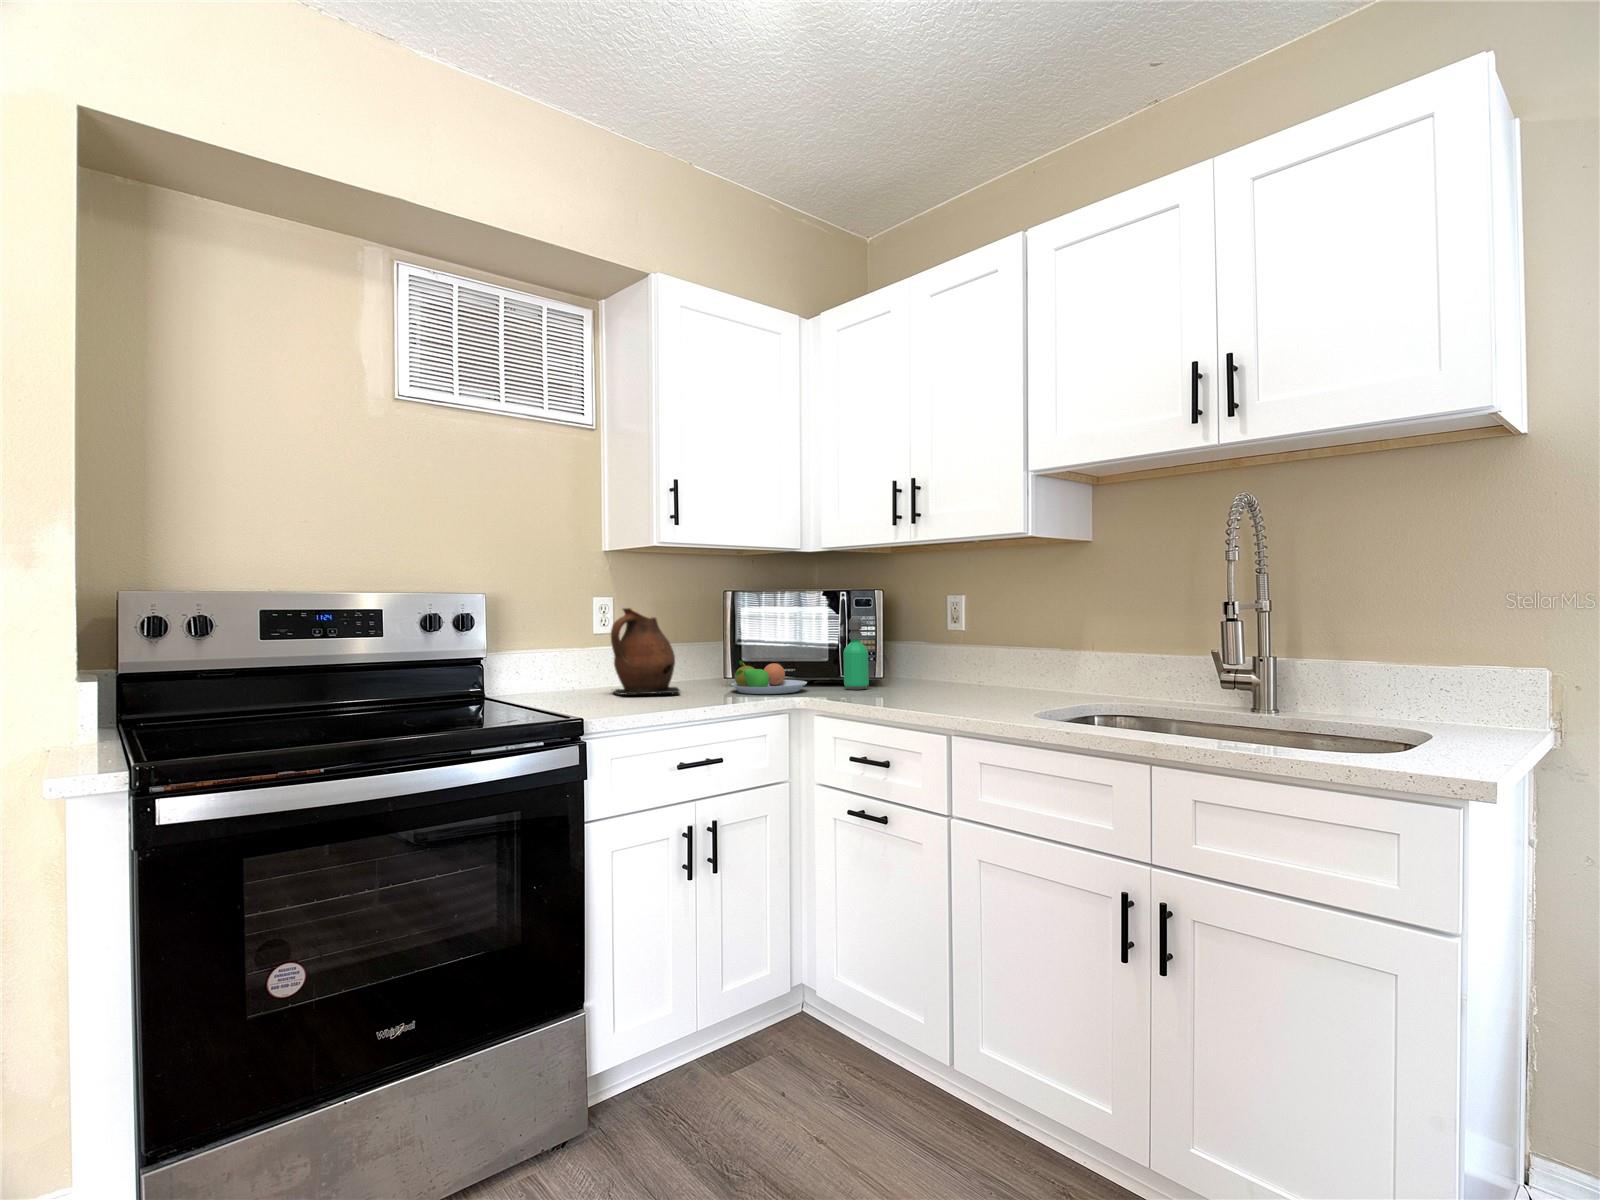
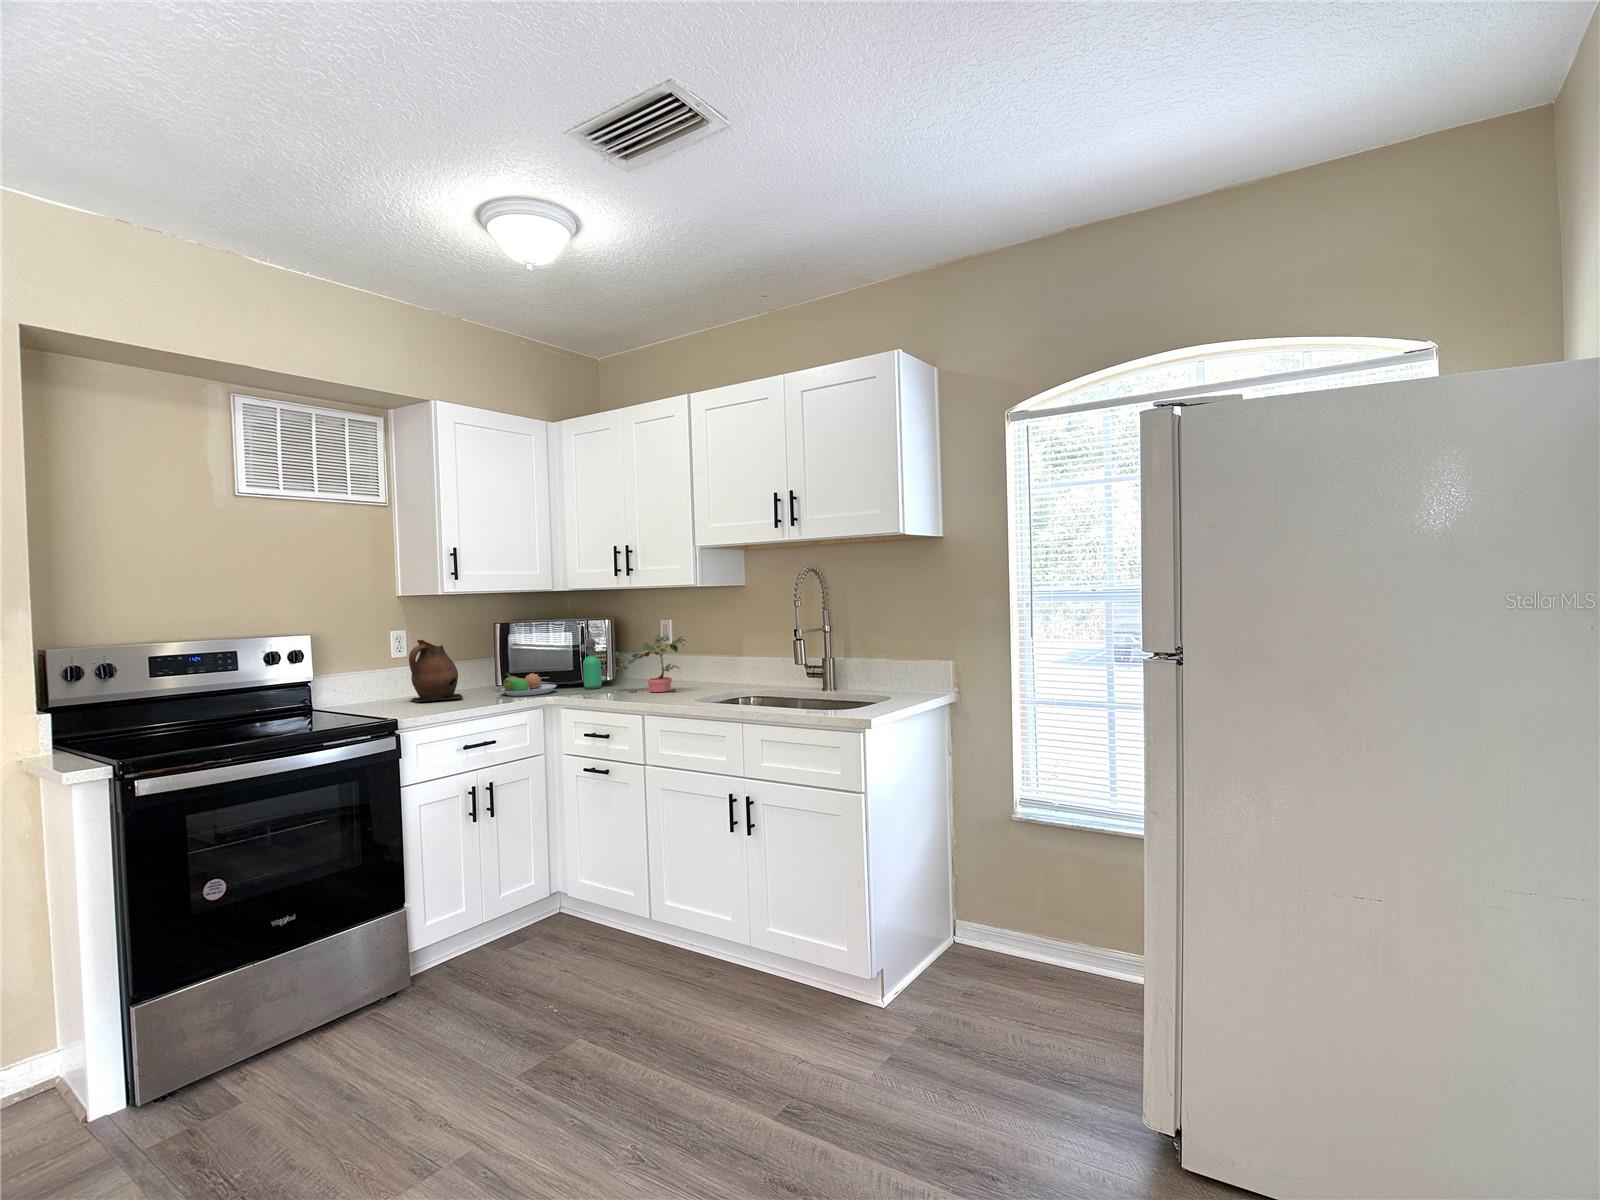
potted plant: none [891,612,1008,699] -> present [615,635,686,692]

